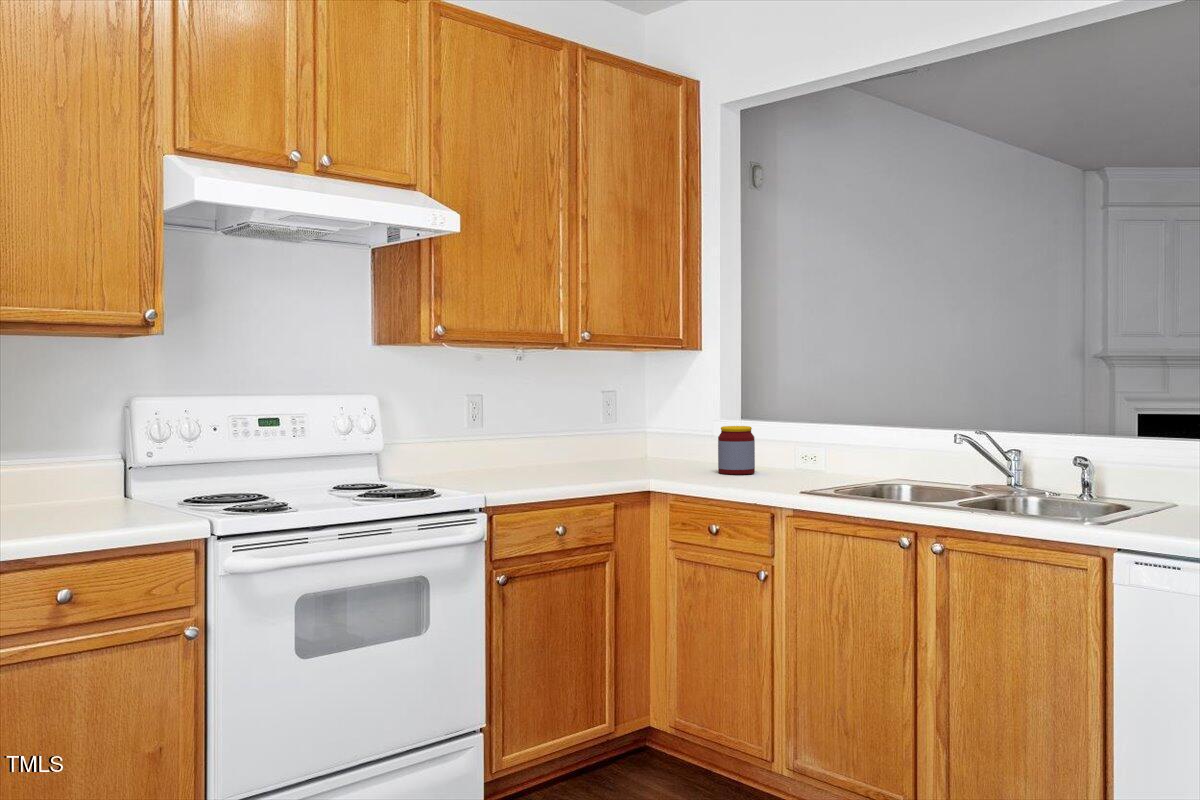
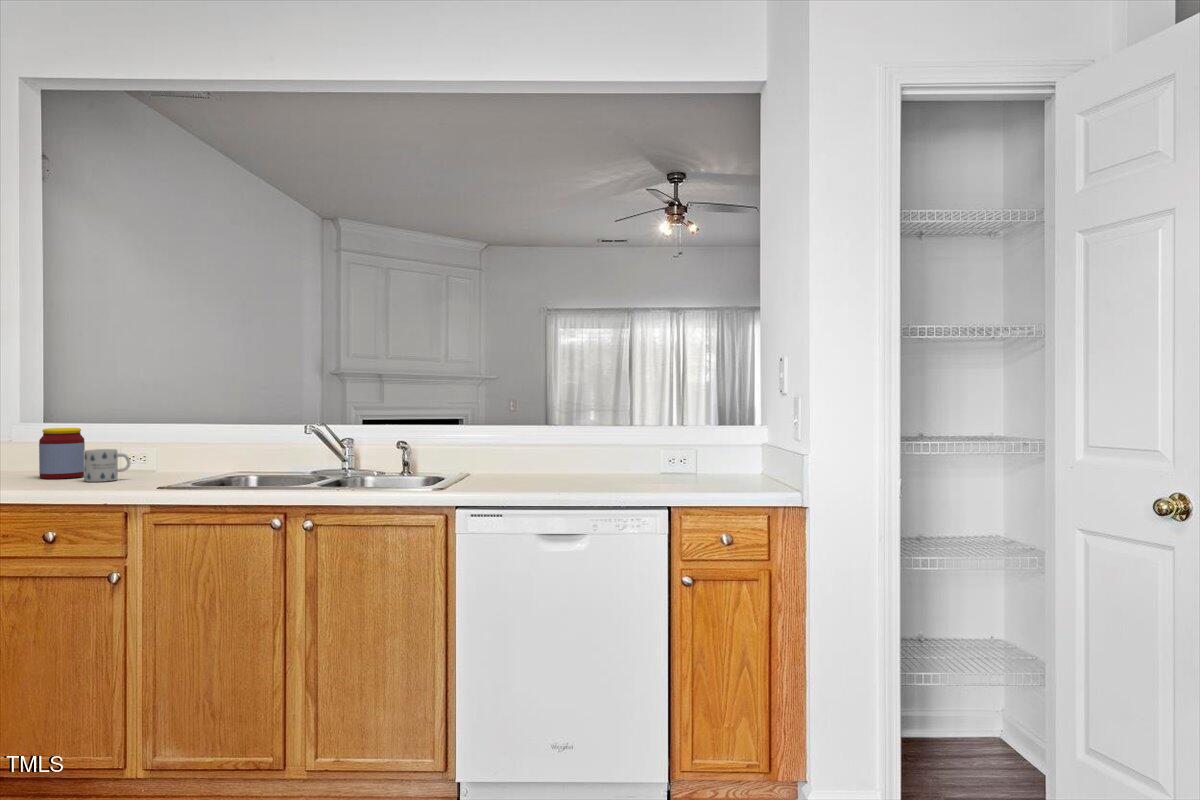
mug: none [748,448,788,480] -> present [84,449,130,482]

